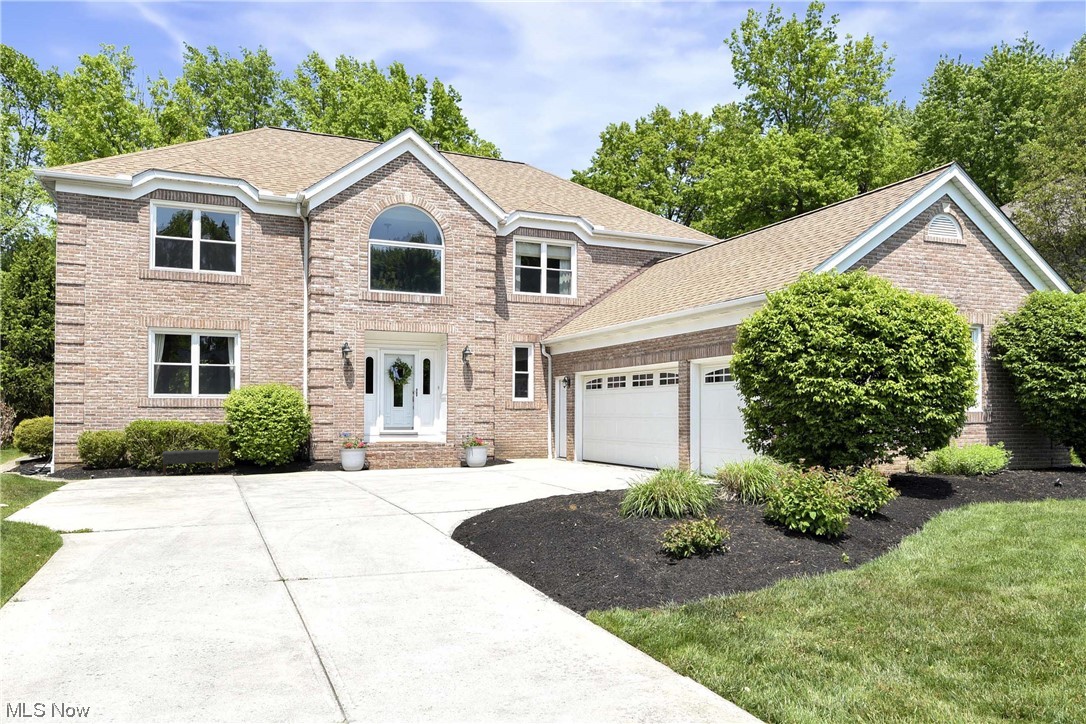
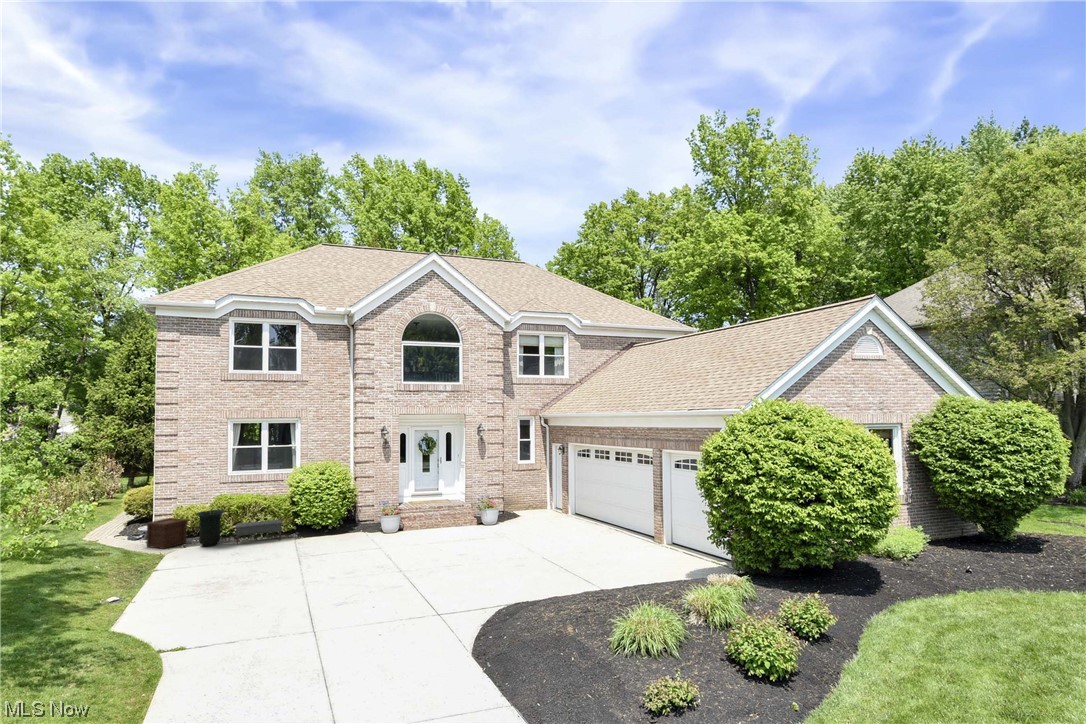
trash can: none [112,435,149,477] -> present [195,510,226,547]
wooden crate: none [51,444,101,478] -> present [146,518,187,549]

